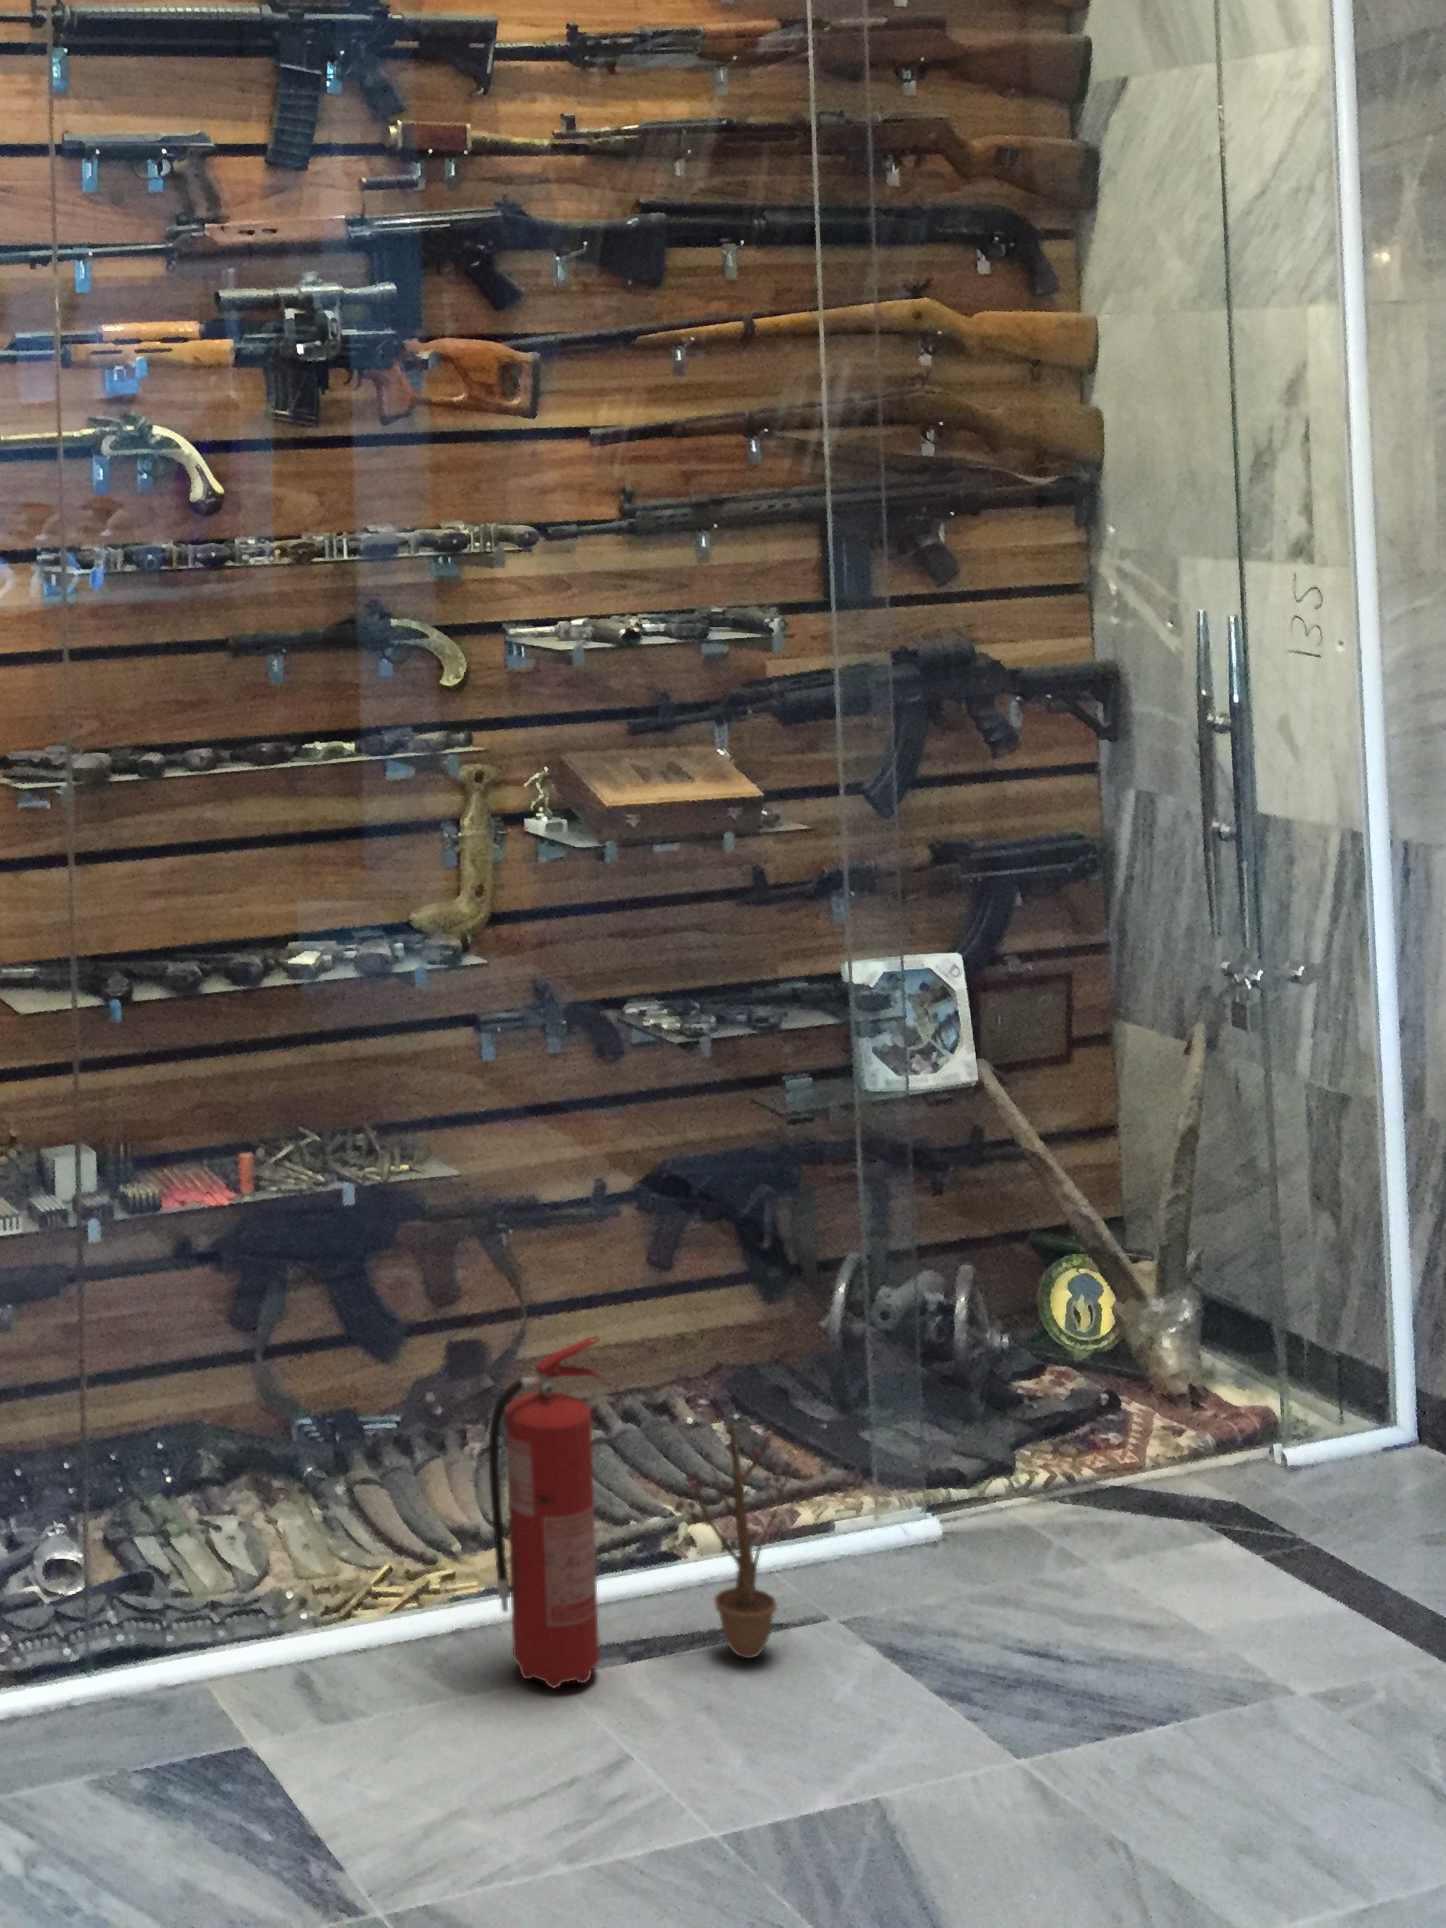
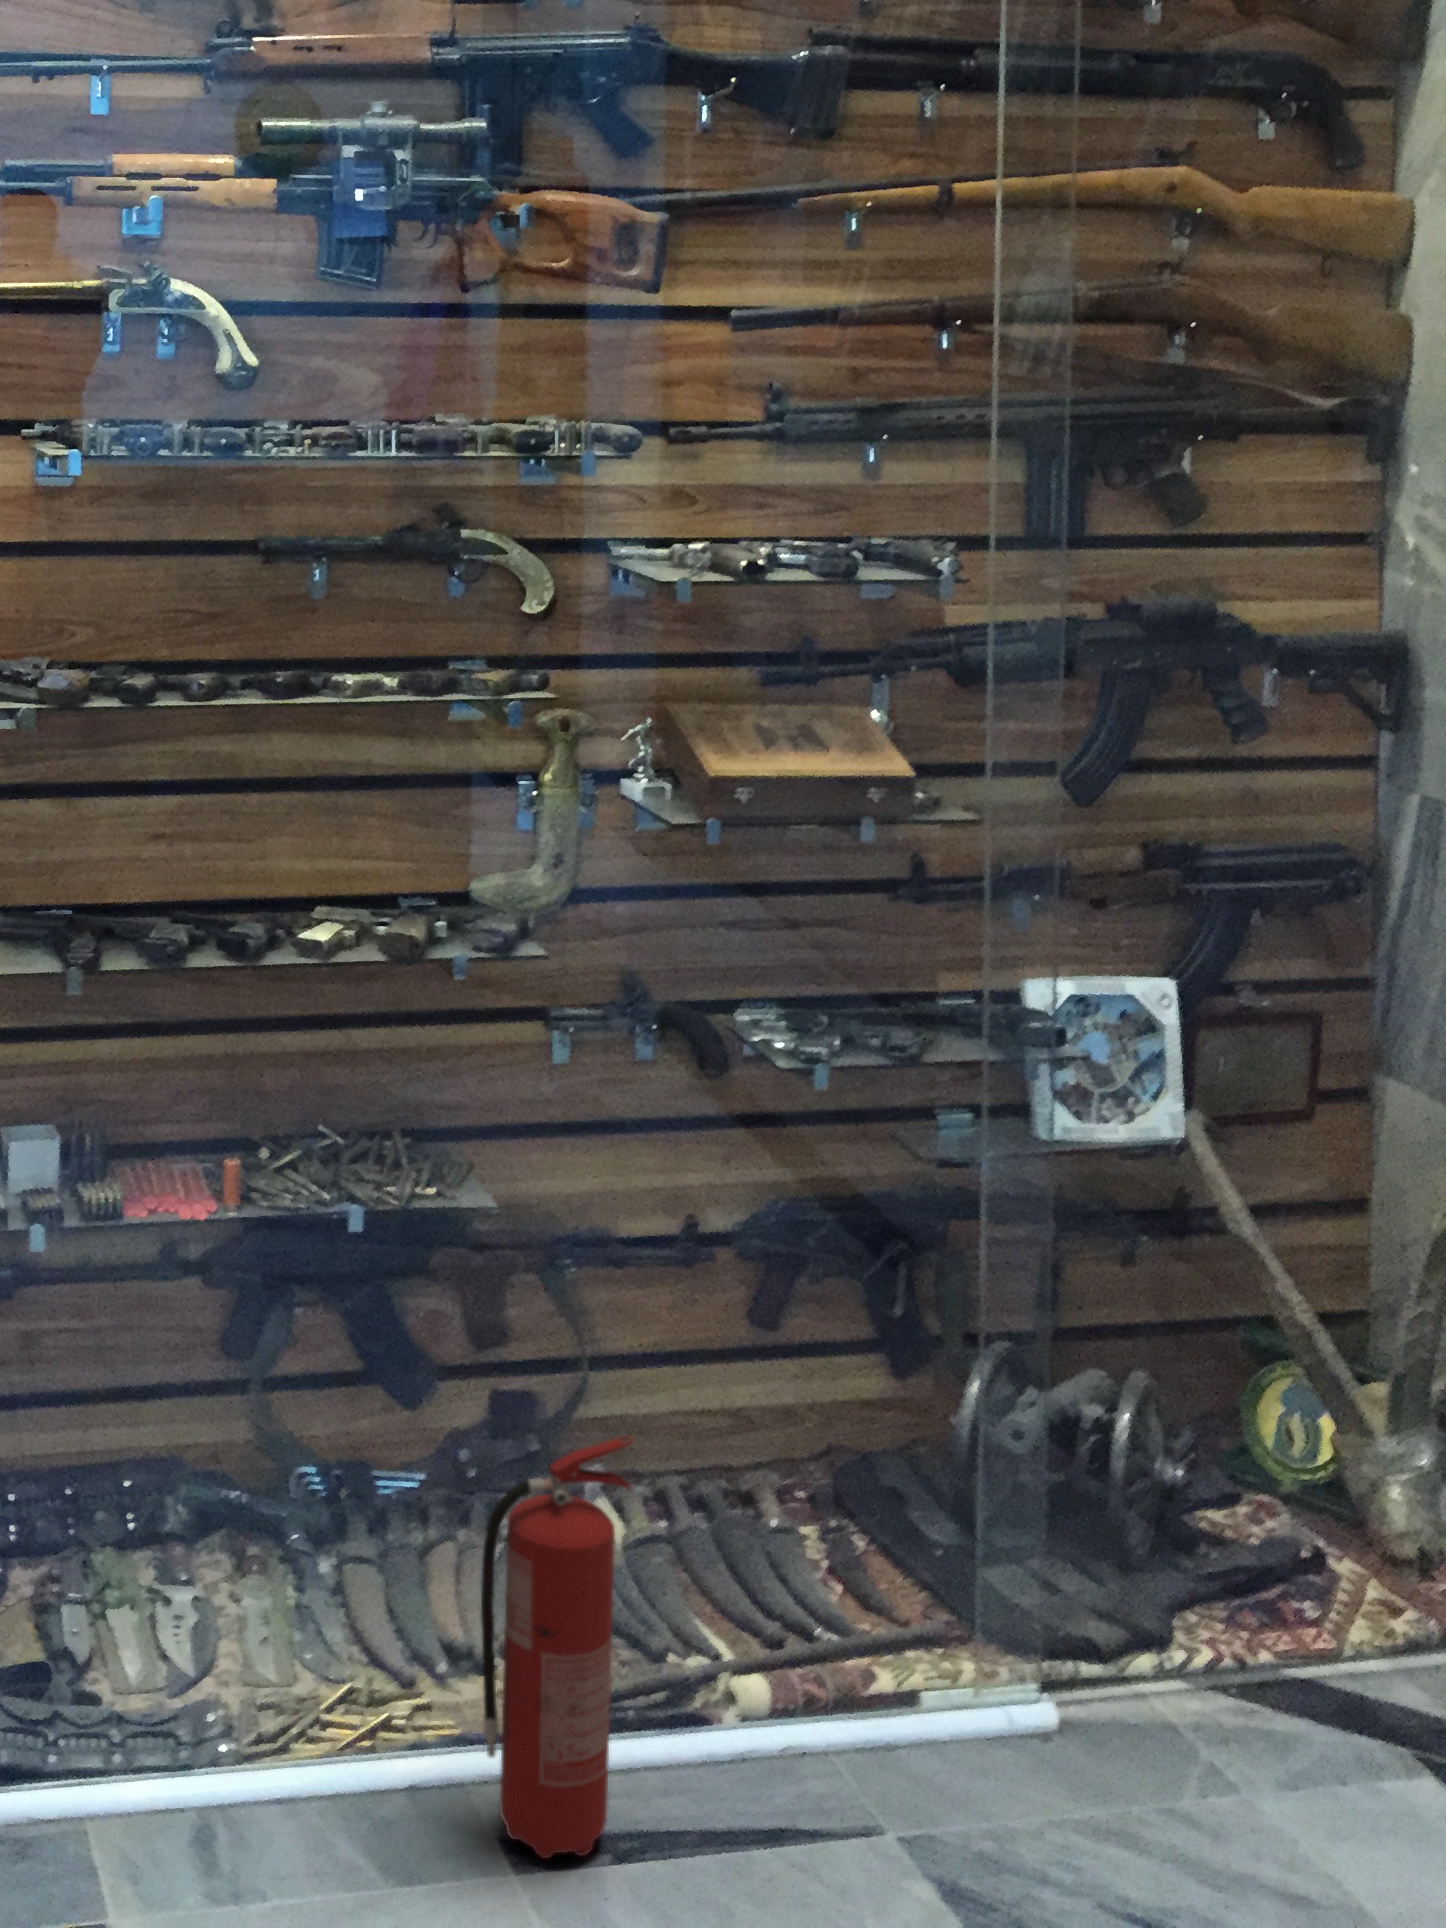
decorative plant: present [651,1427,810,1658] -> none [675,1565,890,1849]

